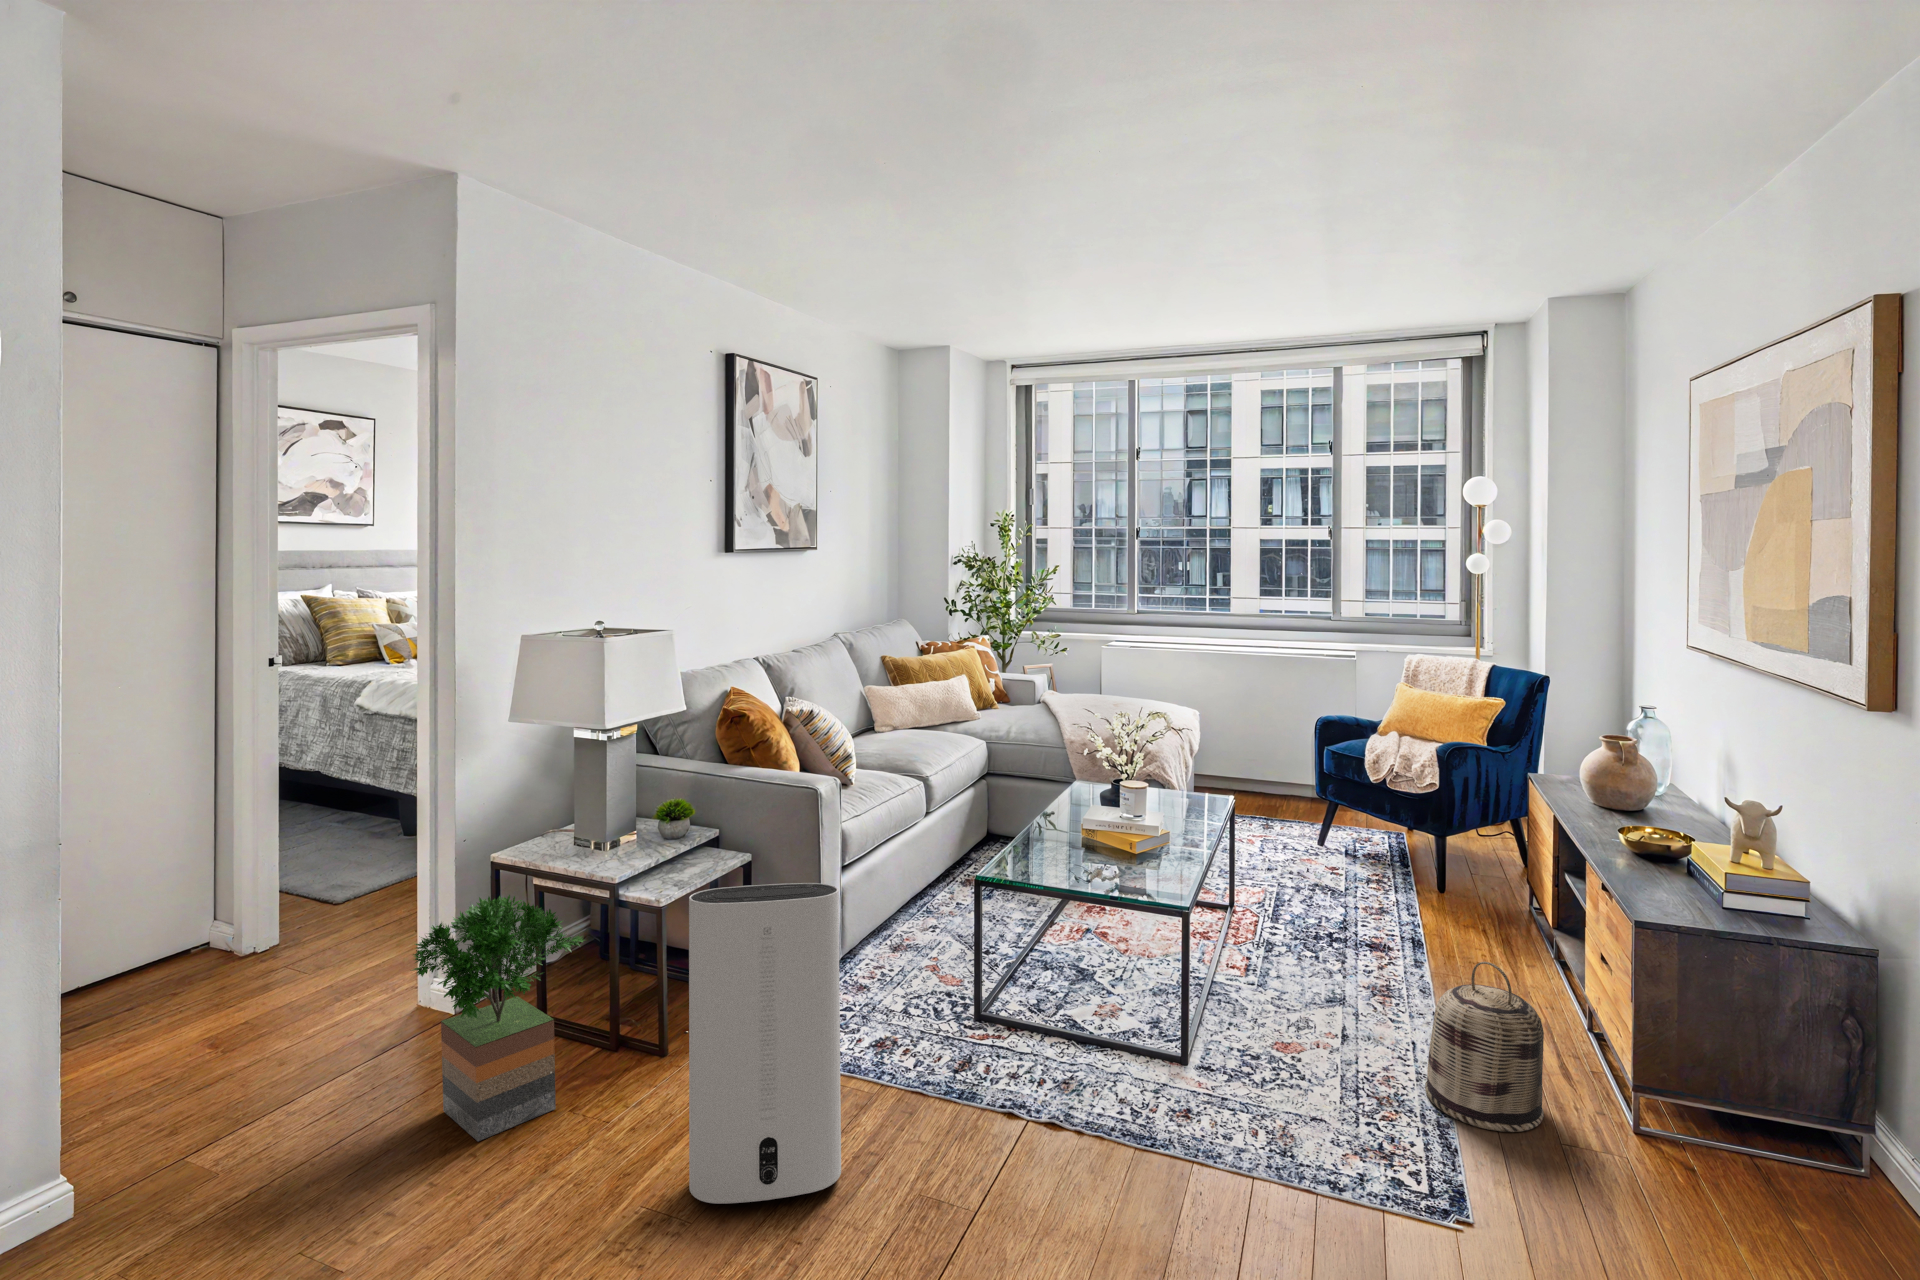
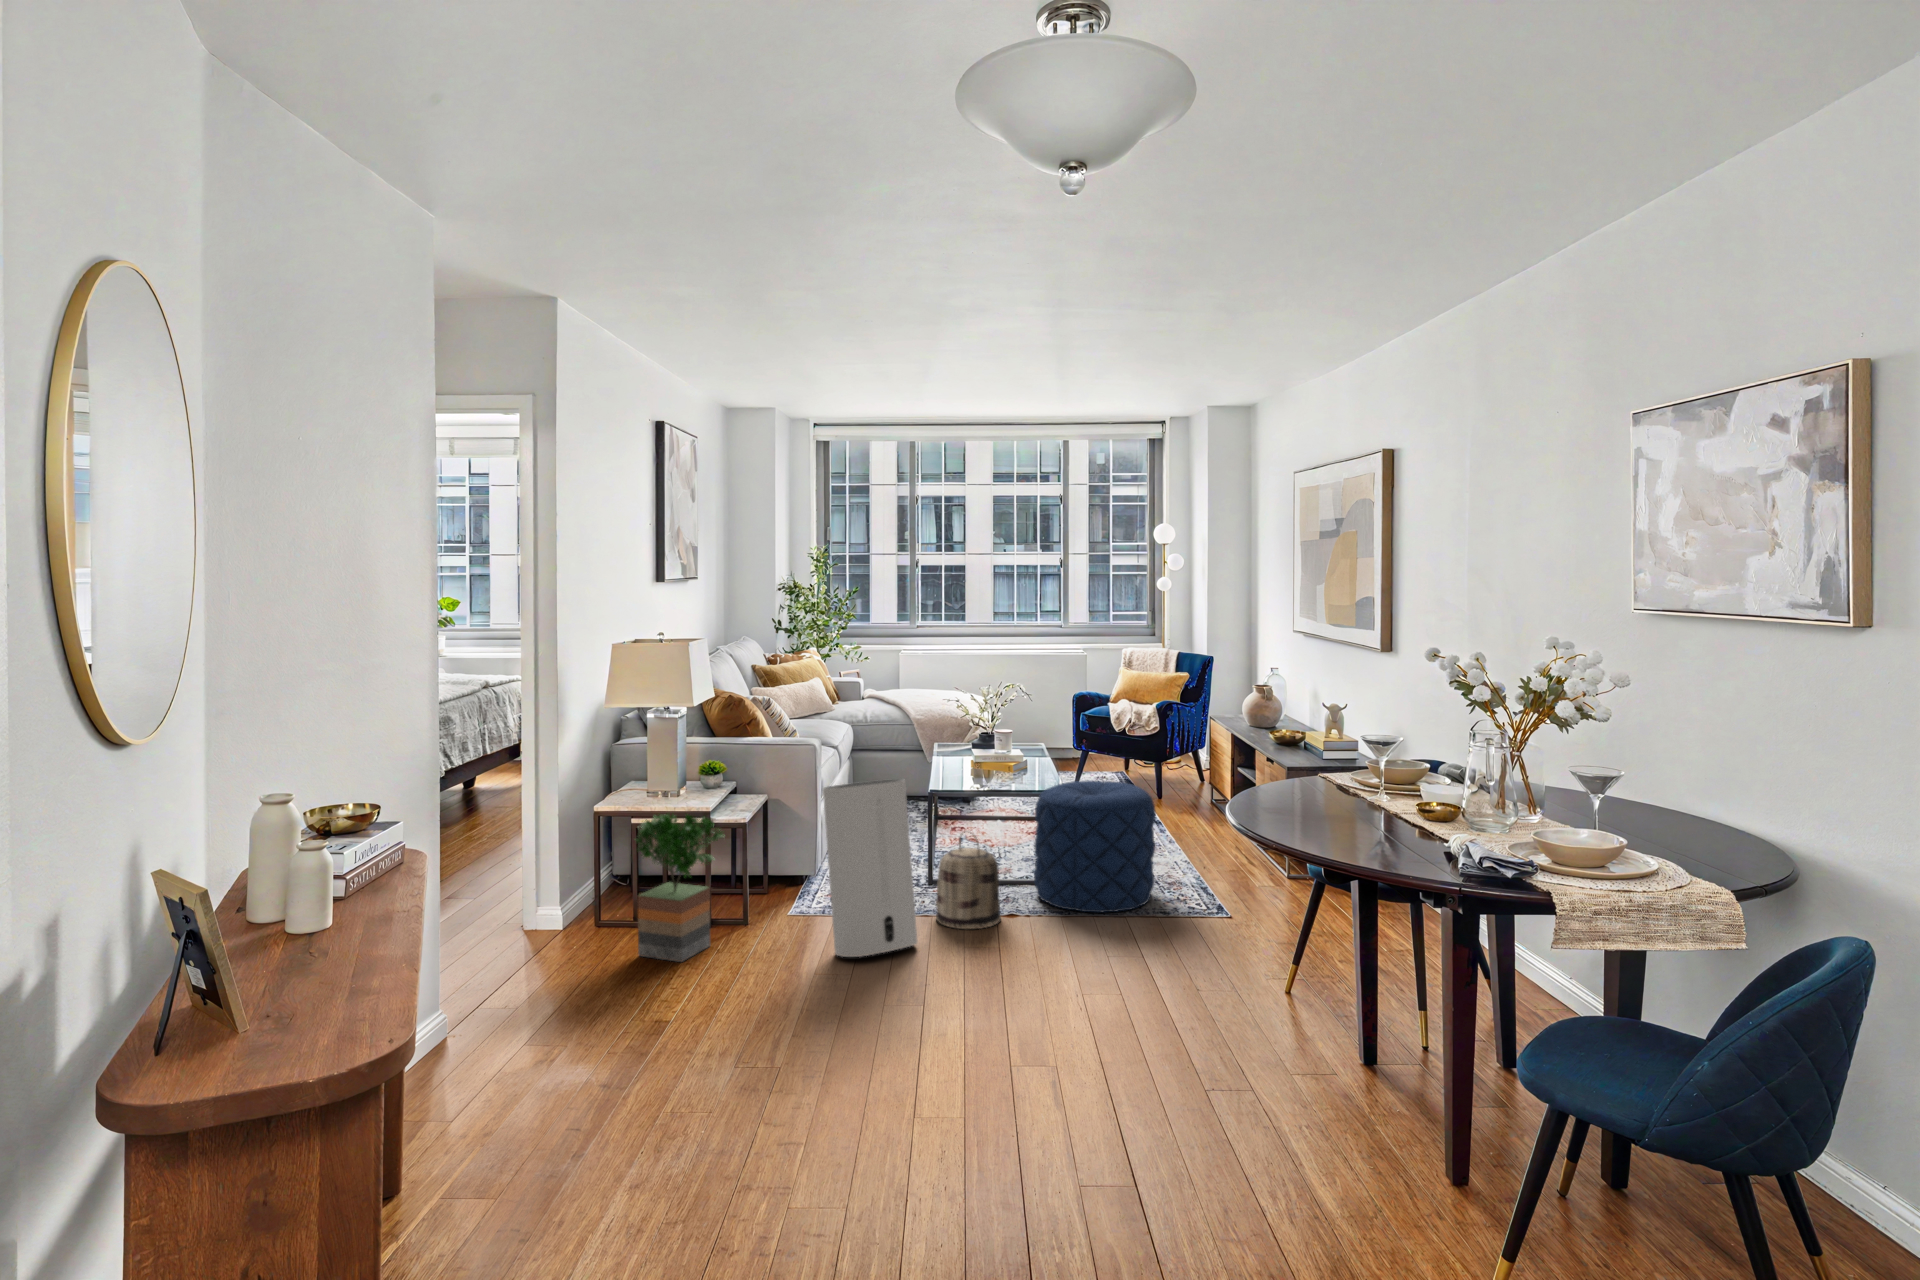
pouf: none [1122,896,1342,1162] -> present [1034,781,1156,912]
basket: present [1425,962,1544,1132] -> present [936,832,1001,929]

